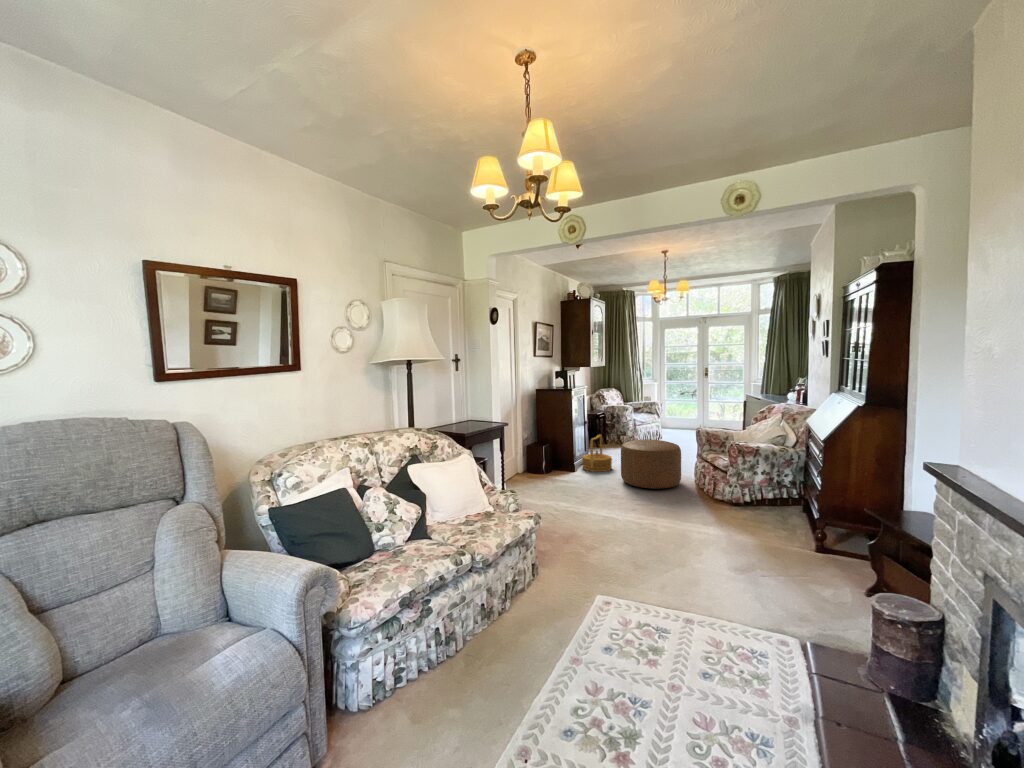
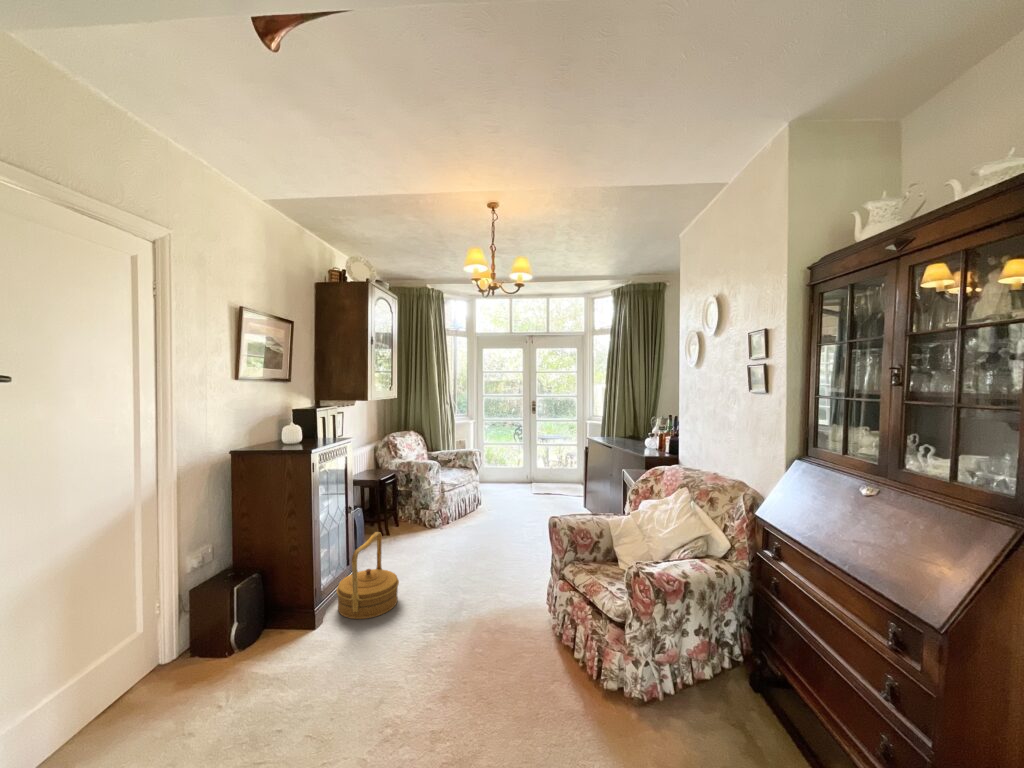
ottoman: present [621,439,681,489] -> none [412,547,531,678]

